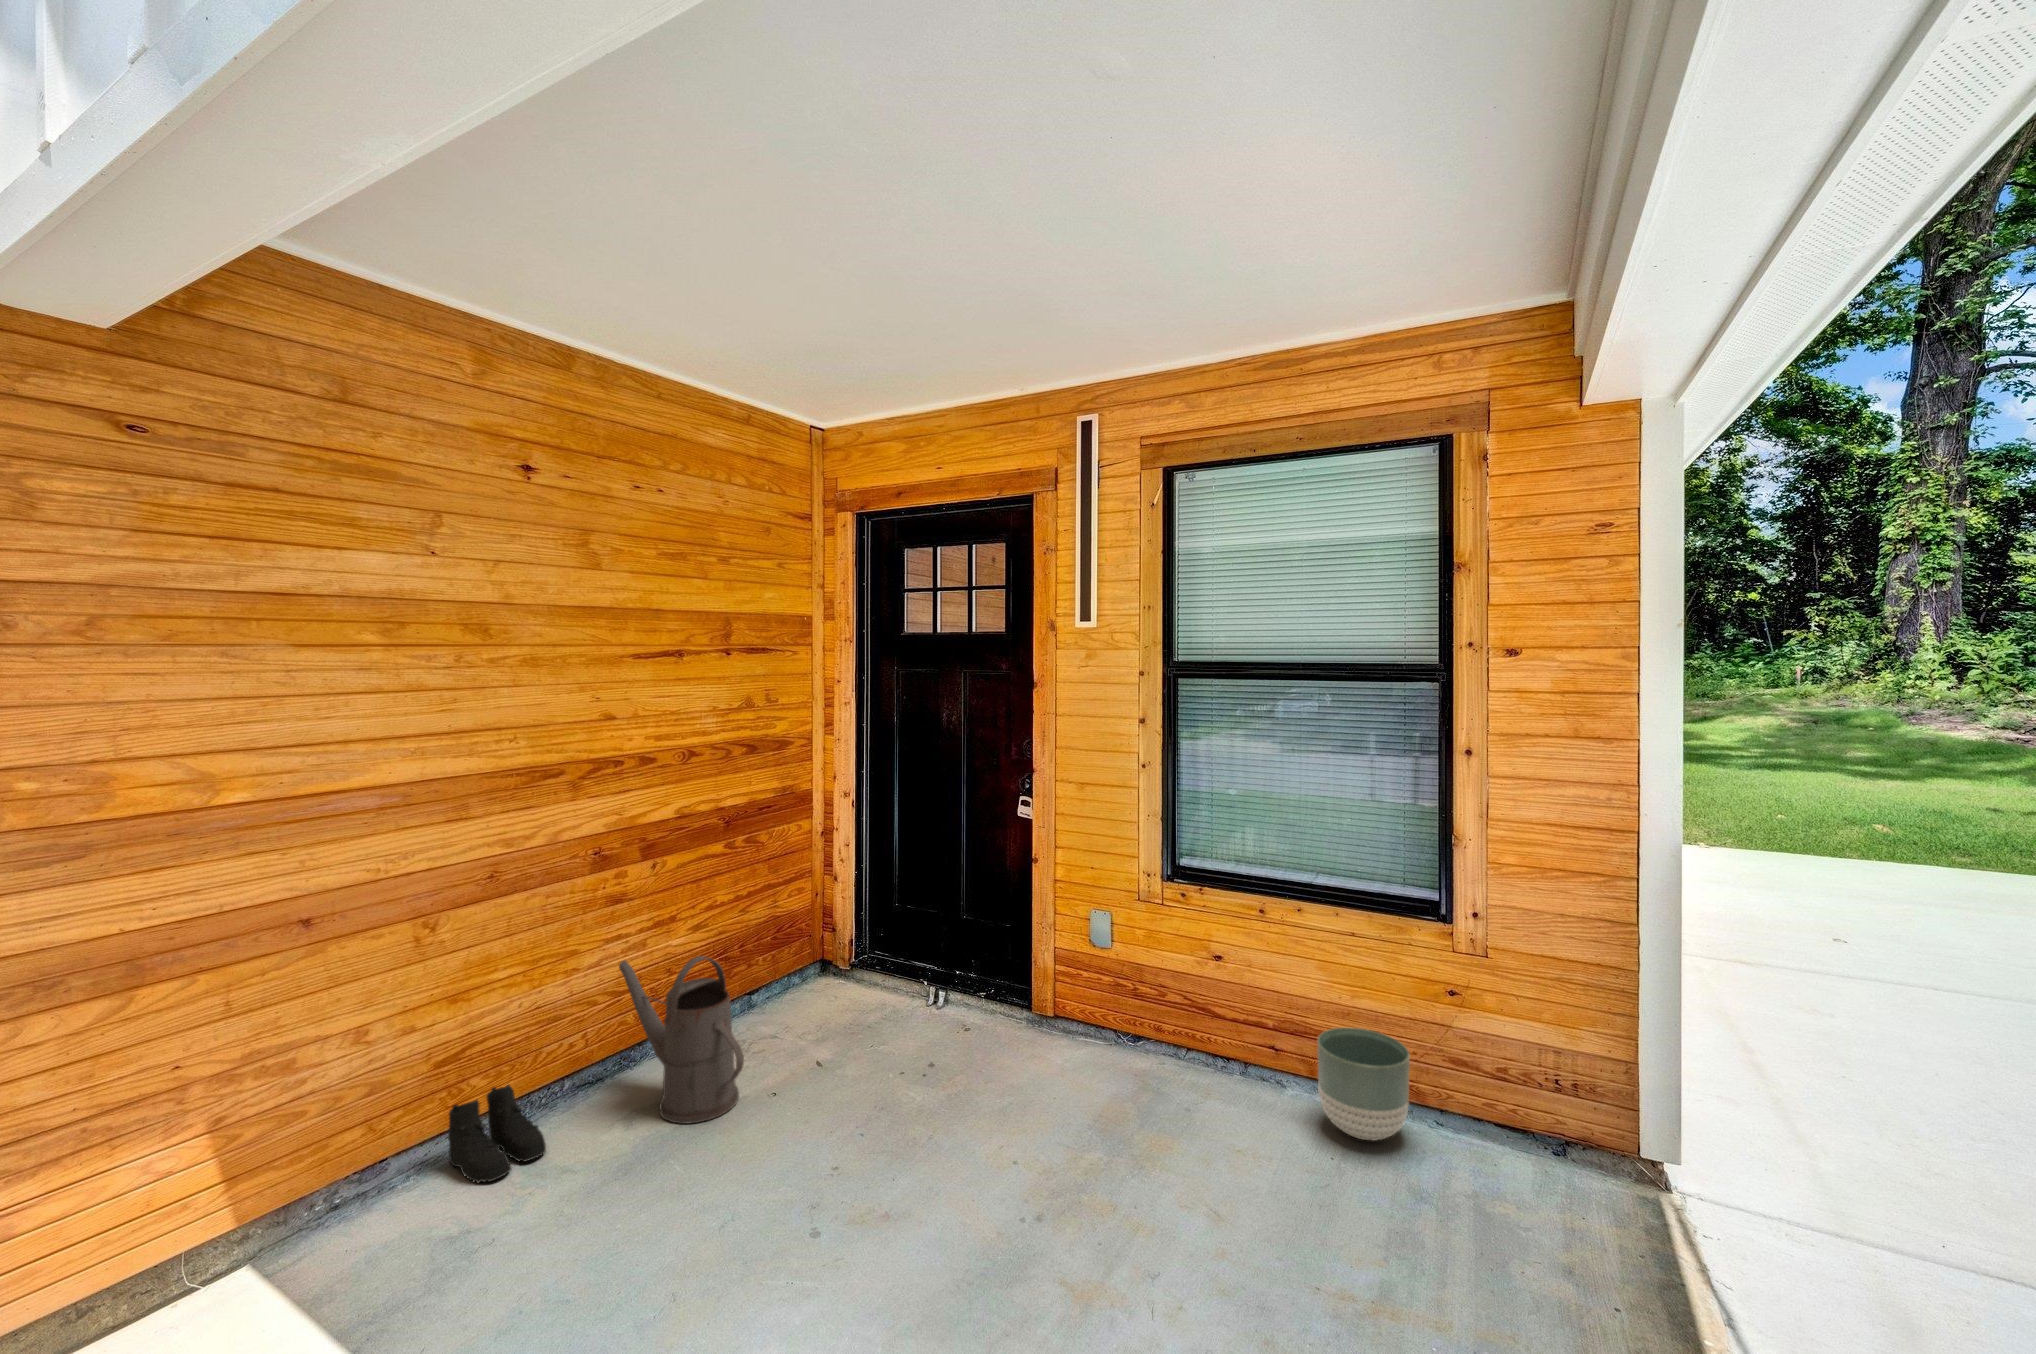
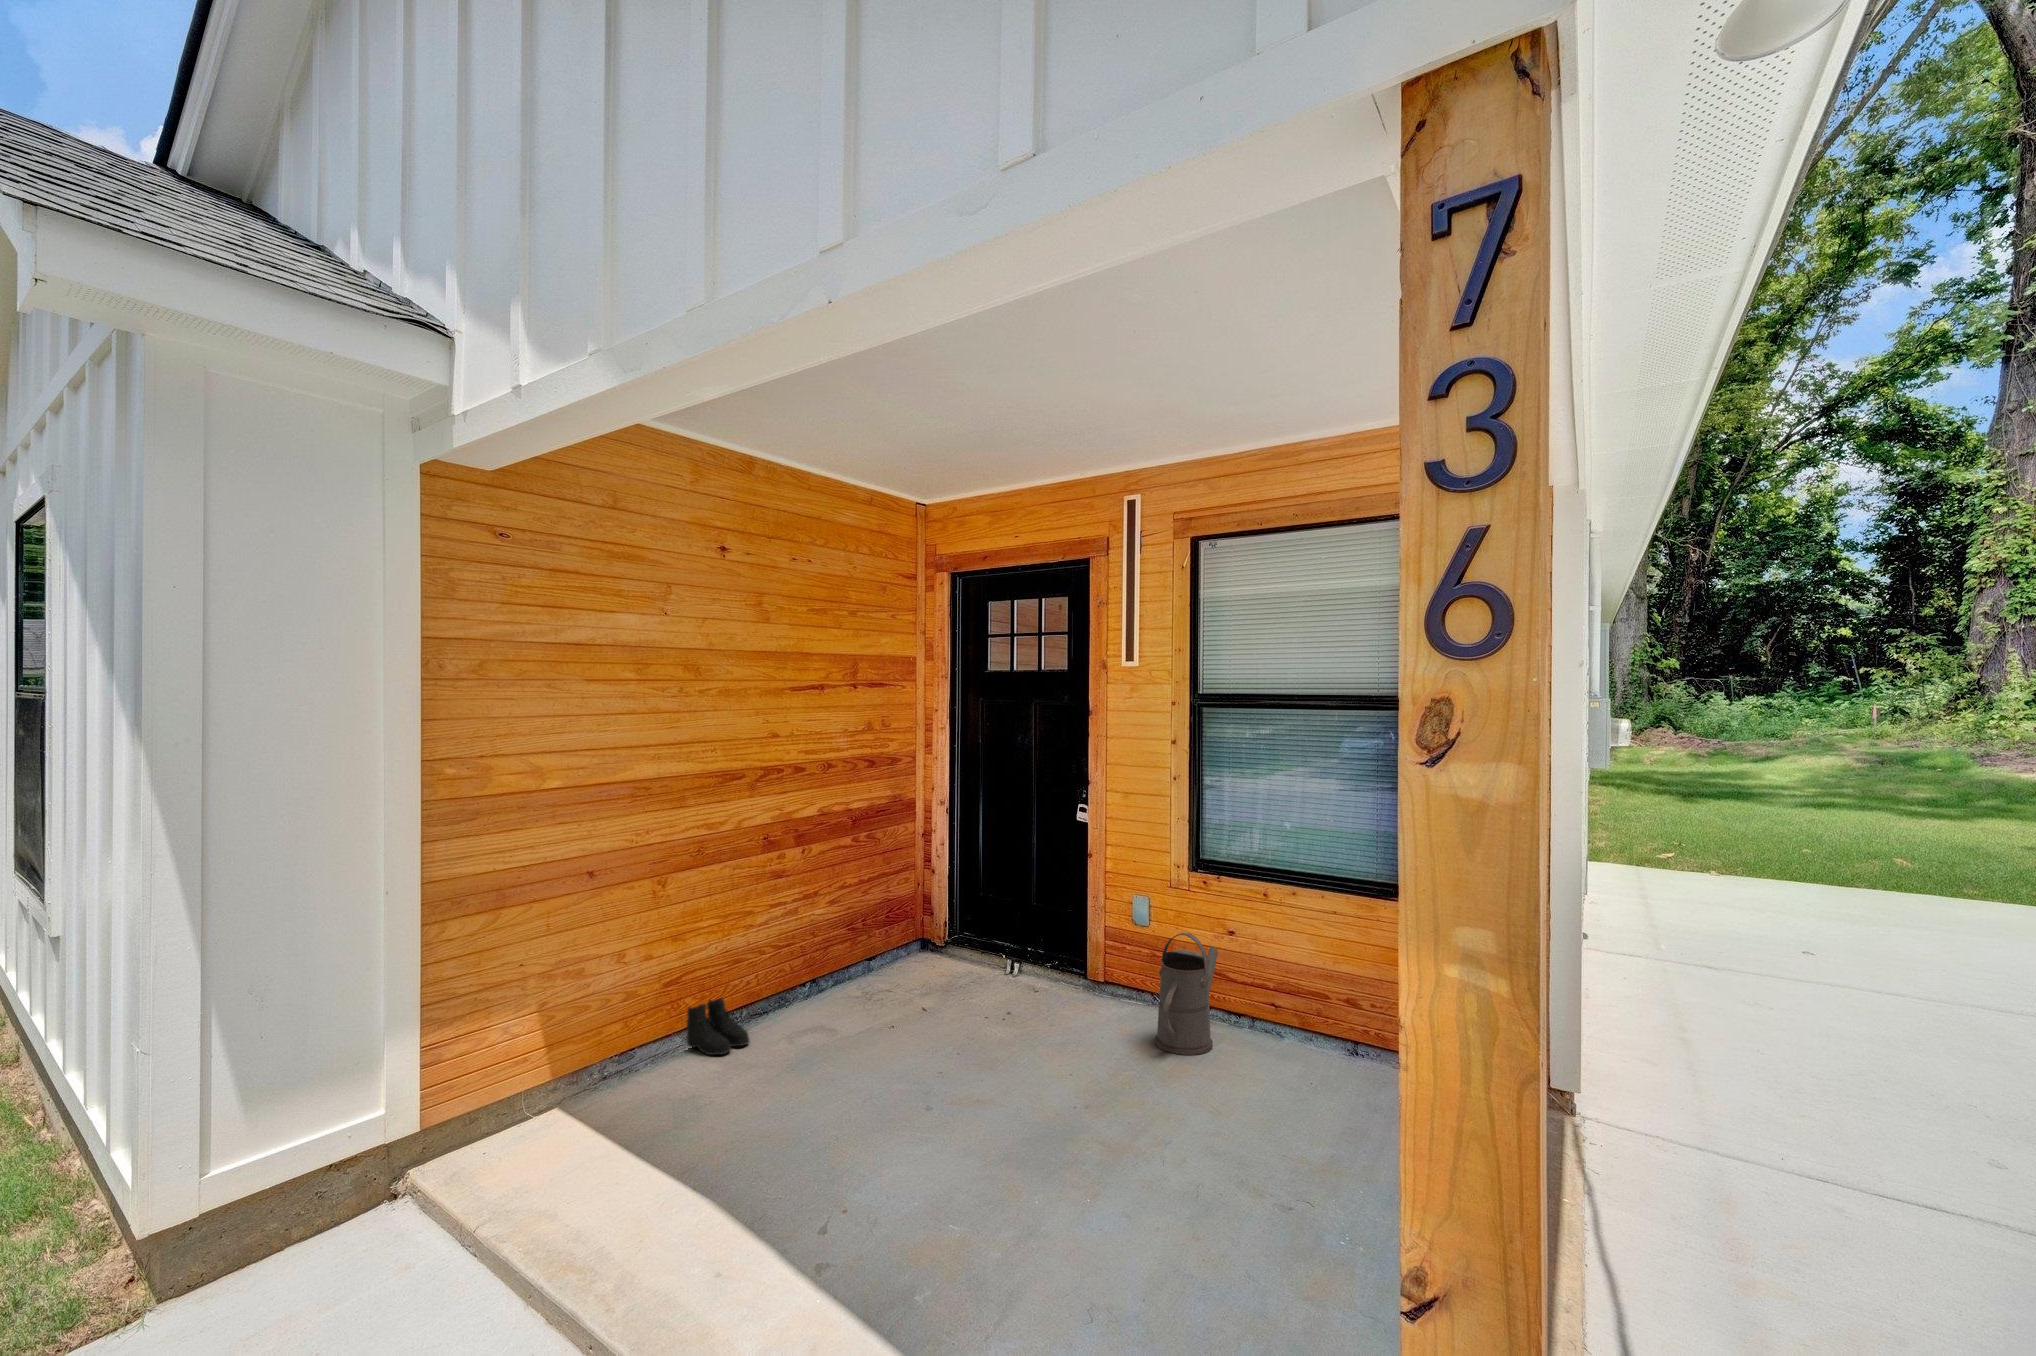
watering can: present [619,956,744,1124] -> present [1155,932,1218,1055]
planter: present [1317,1027,1410,1141] -> none [1300,982,1365,1058]

